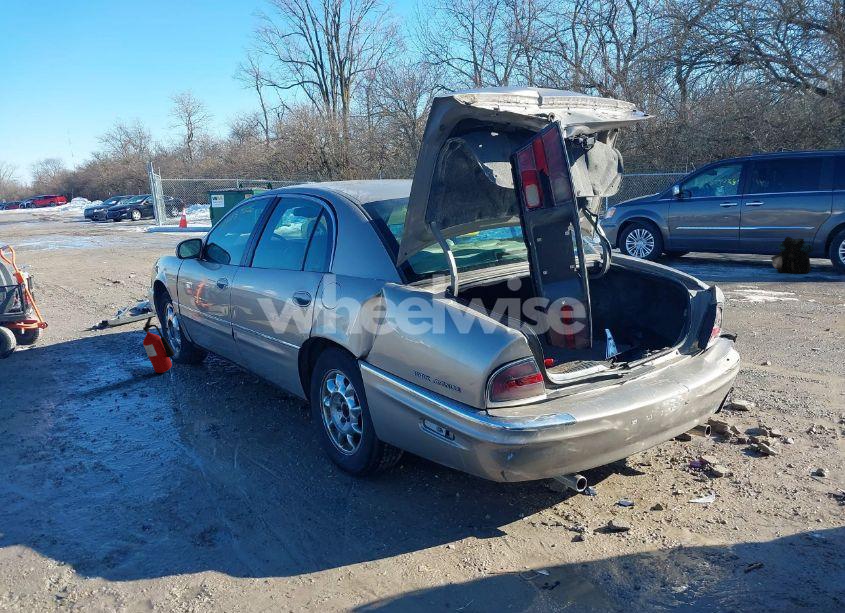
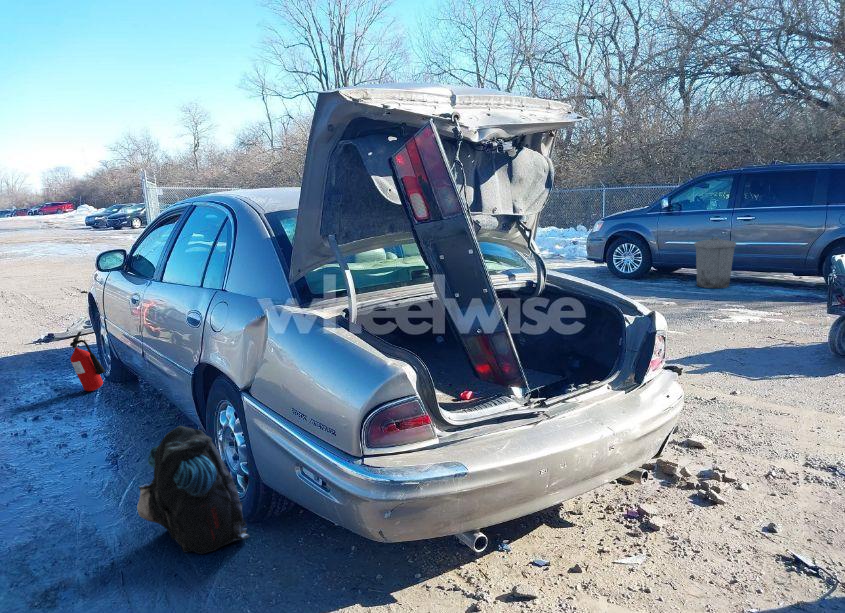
trash can: none [707,223,747,272] -> present [694,237,736,288]
backpack: present [771,237,814,274] -> present [137,426,249,554]

